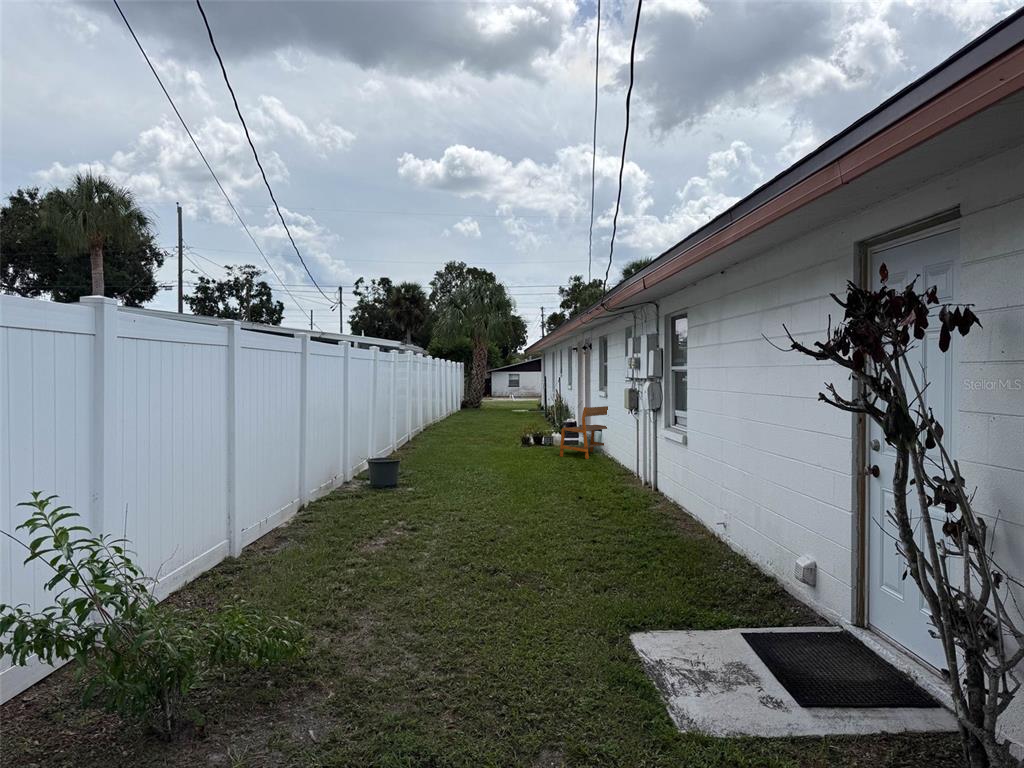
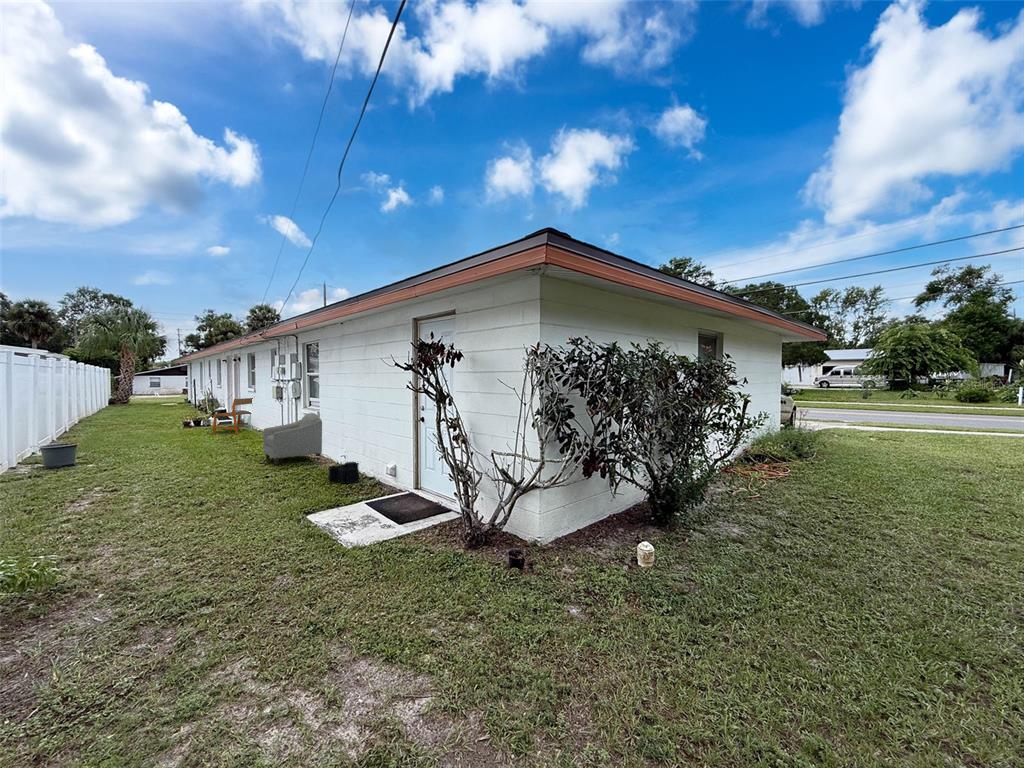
chair: none [604,435,688,517] -> present [263,413,322,465]
storage bin: none [688,533,748,576] -> present [329,462,359,484]

